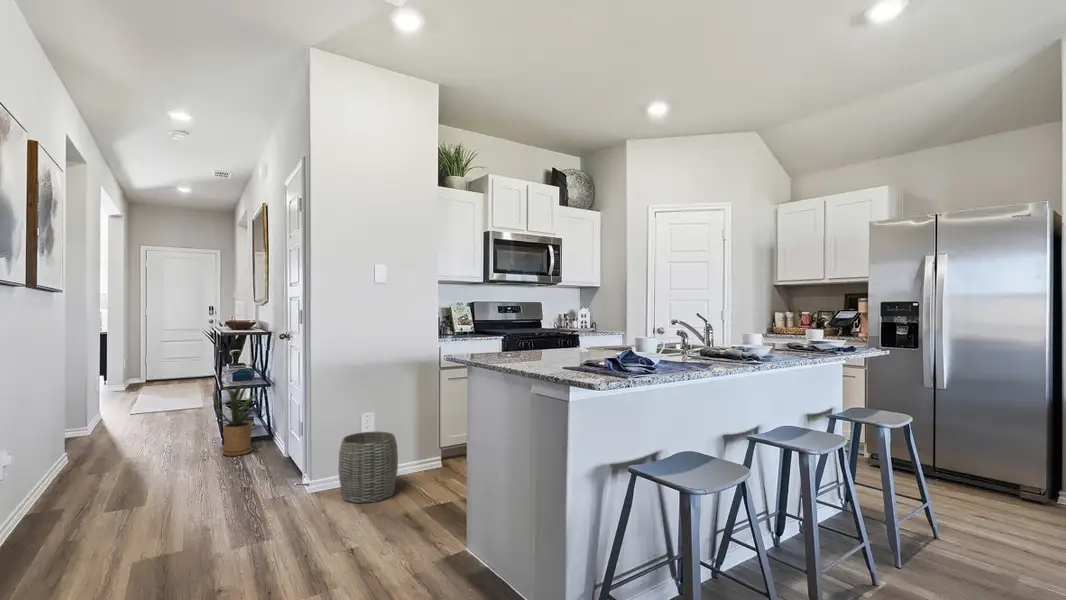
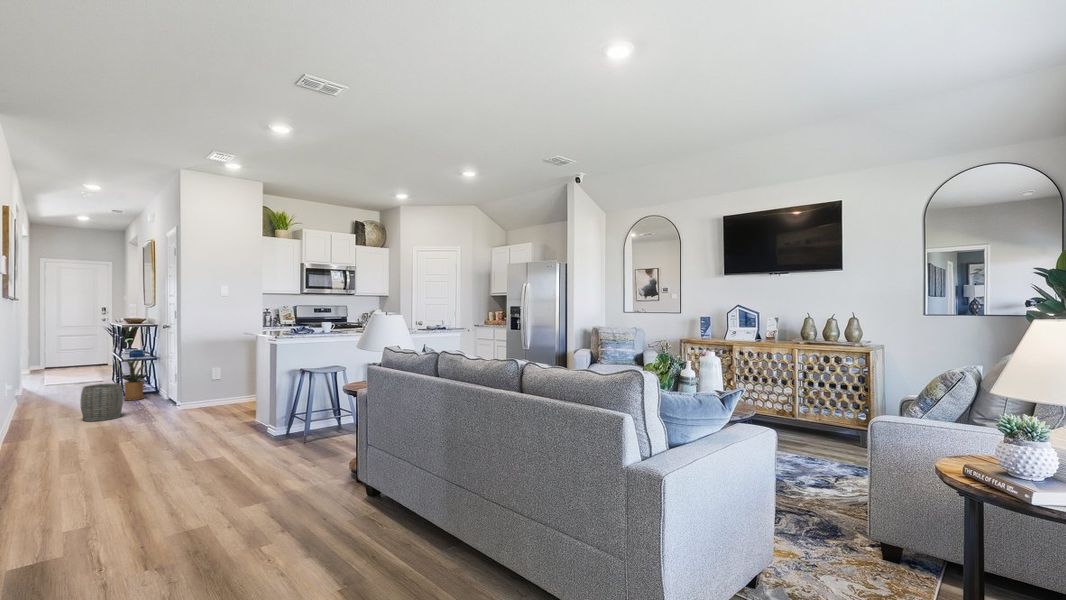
woven basket: present [339,431,398,503] -> present [81,383,123,421]

